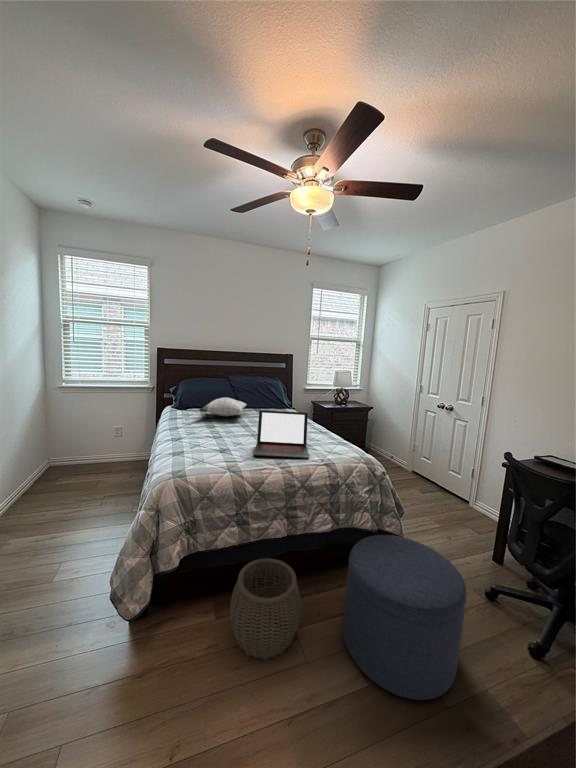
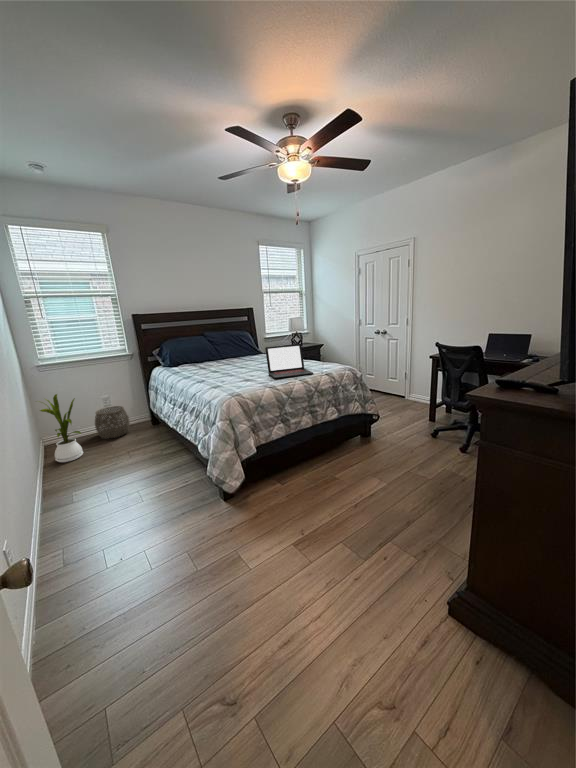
pillow: present [200,397,246,416] -> none [198,349,235,365]
house plant: none [21,422,73,494] -> present [40,394,83,462]
ottoman: present [343,535,467,700] -> none [358,408,429,482]
woven basket: present [230,558,301,659] -> present [95,406,129,438]

